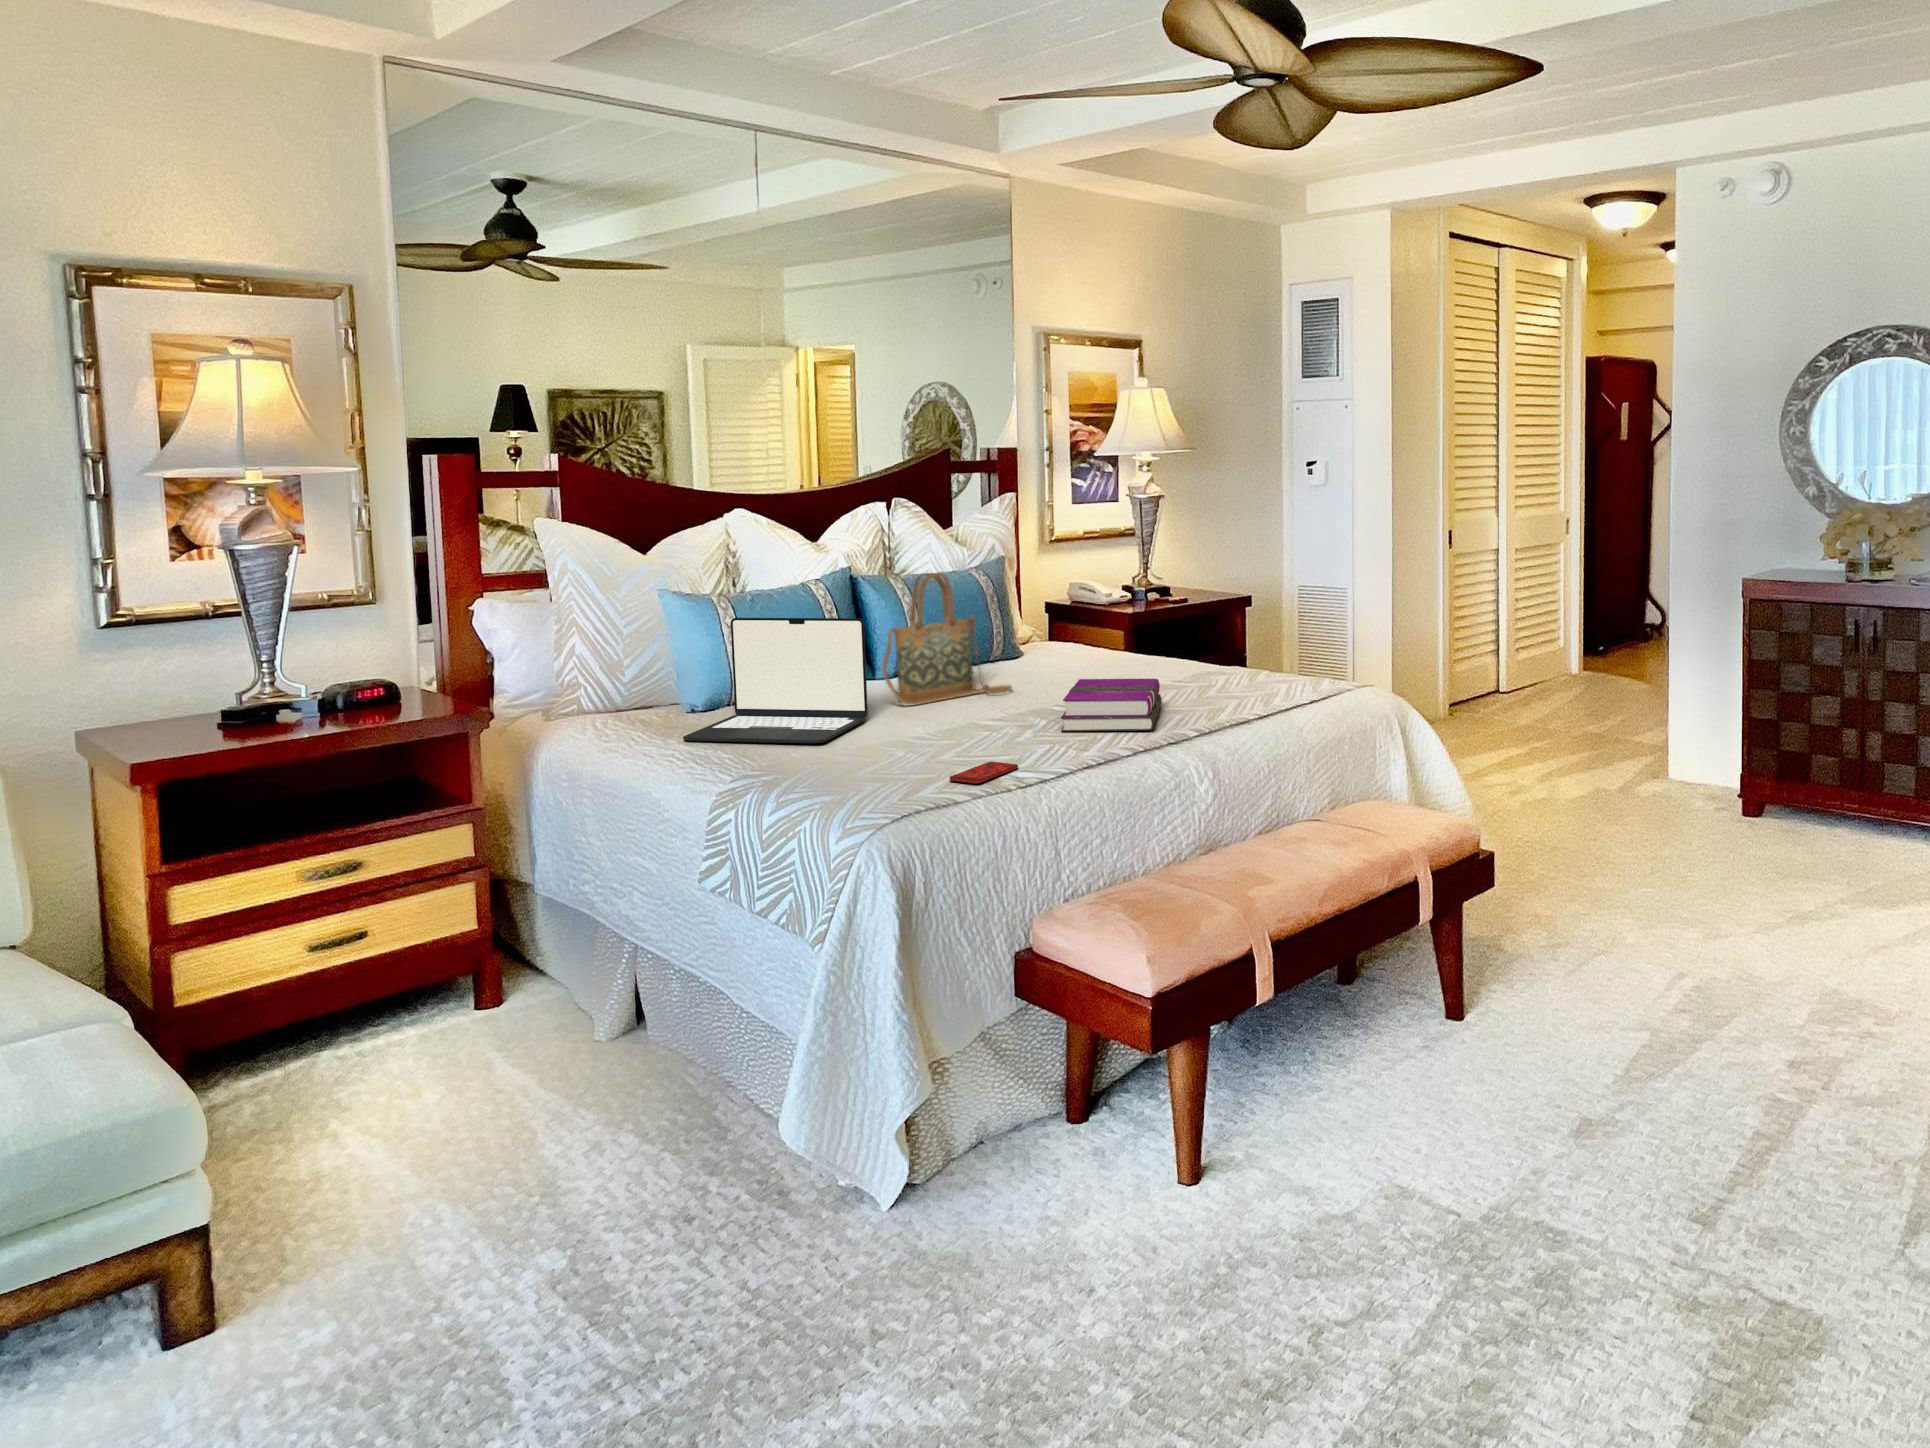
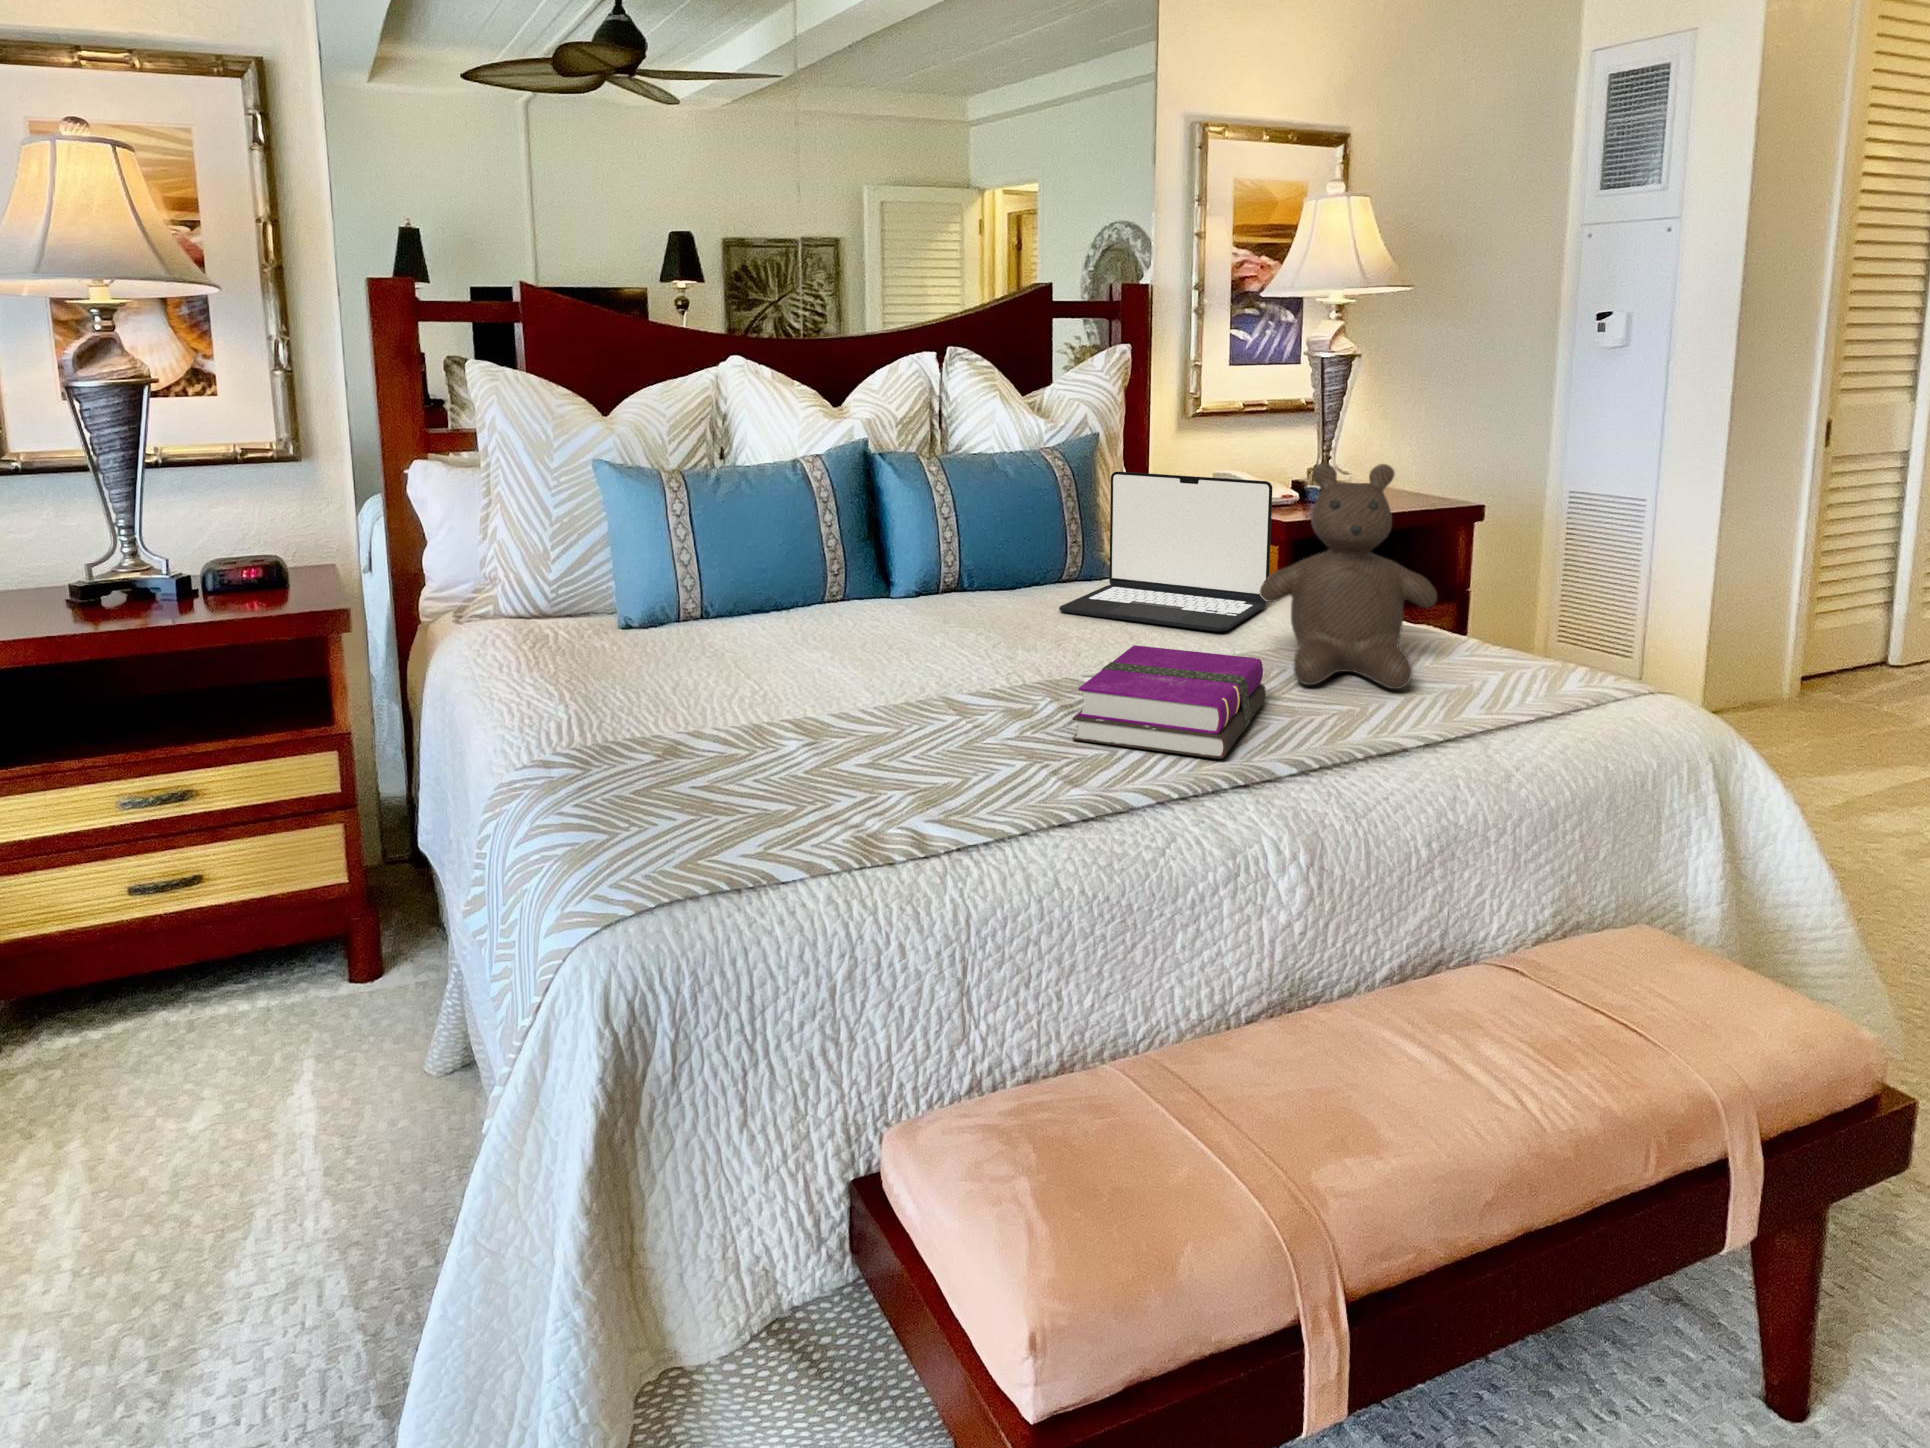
teddy bear: none [1145,561,1247,696] -> present [1260,463,1437,689]
handbag: present [883,573,1012,705] -> none [855,460,1051,655]
laptop: present [683,618,868,743] -> present [1060,472,1272,631]
smartphone: present [950,762,1018,784] -> none [821,798,950,849]

